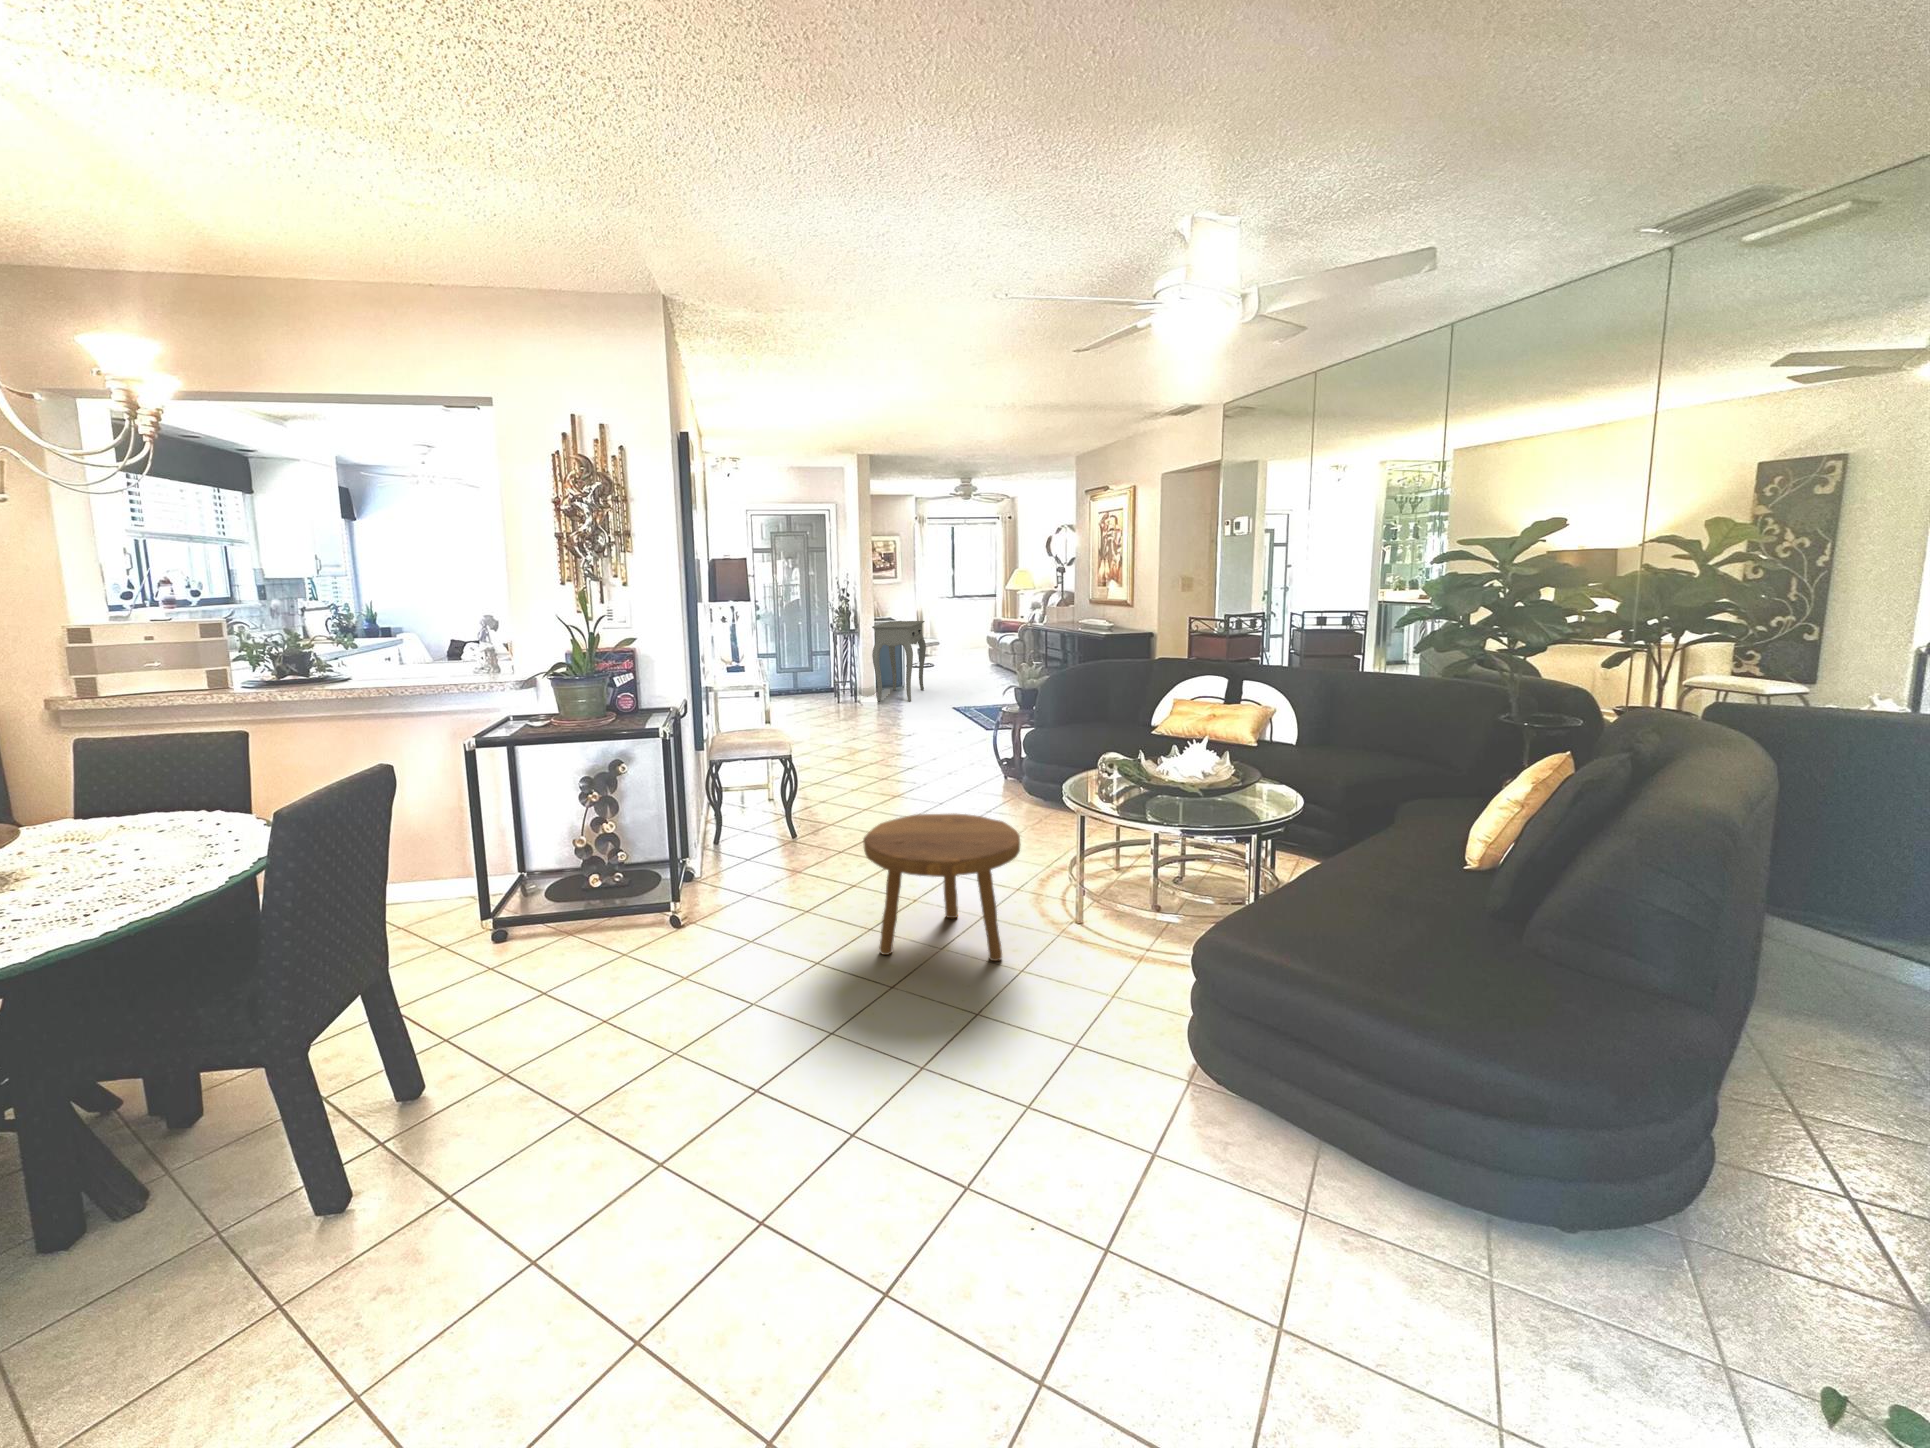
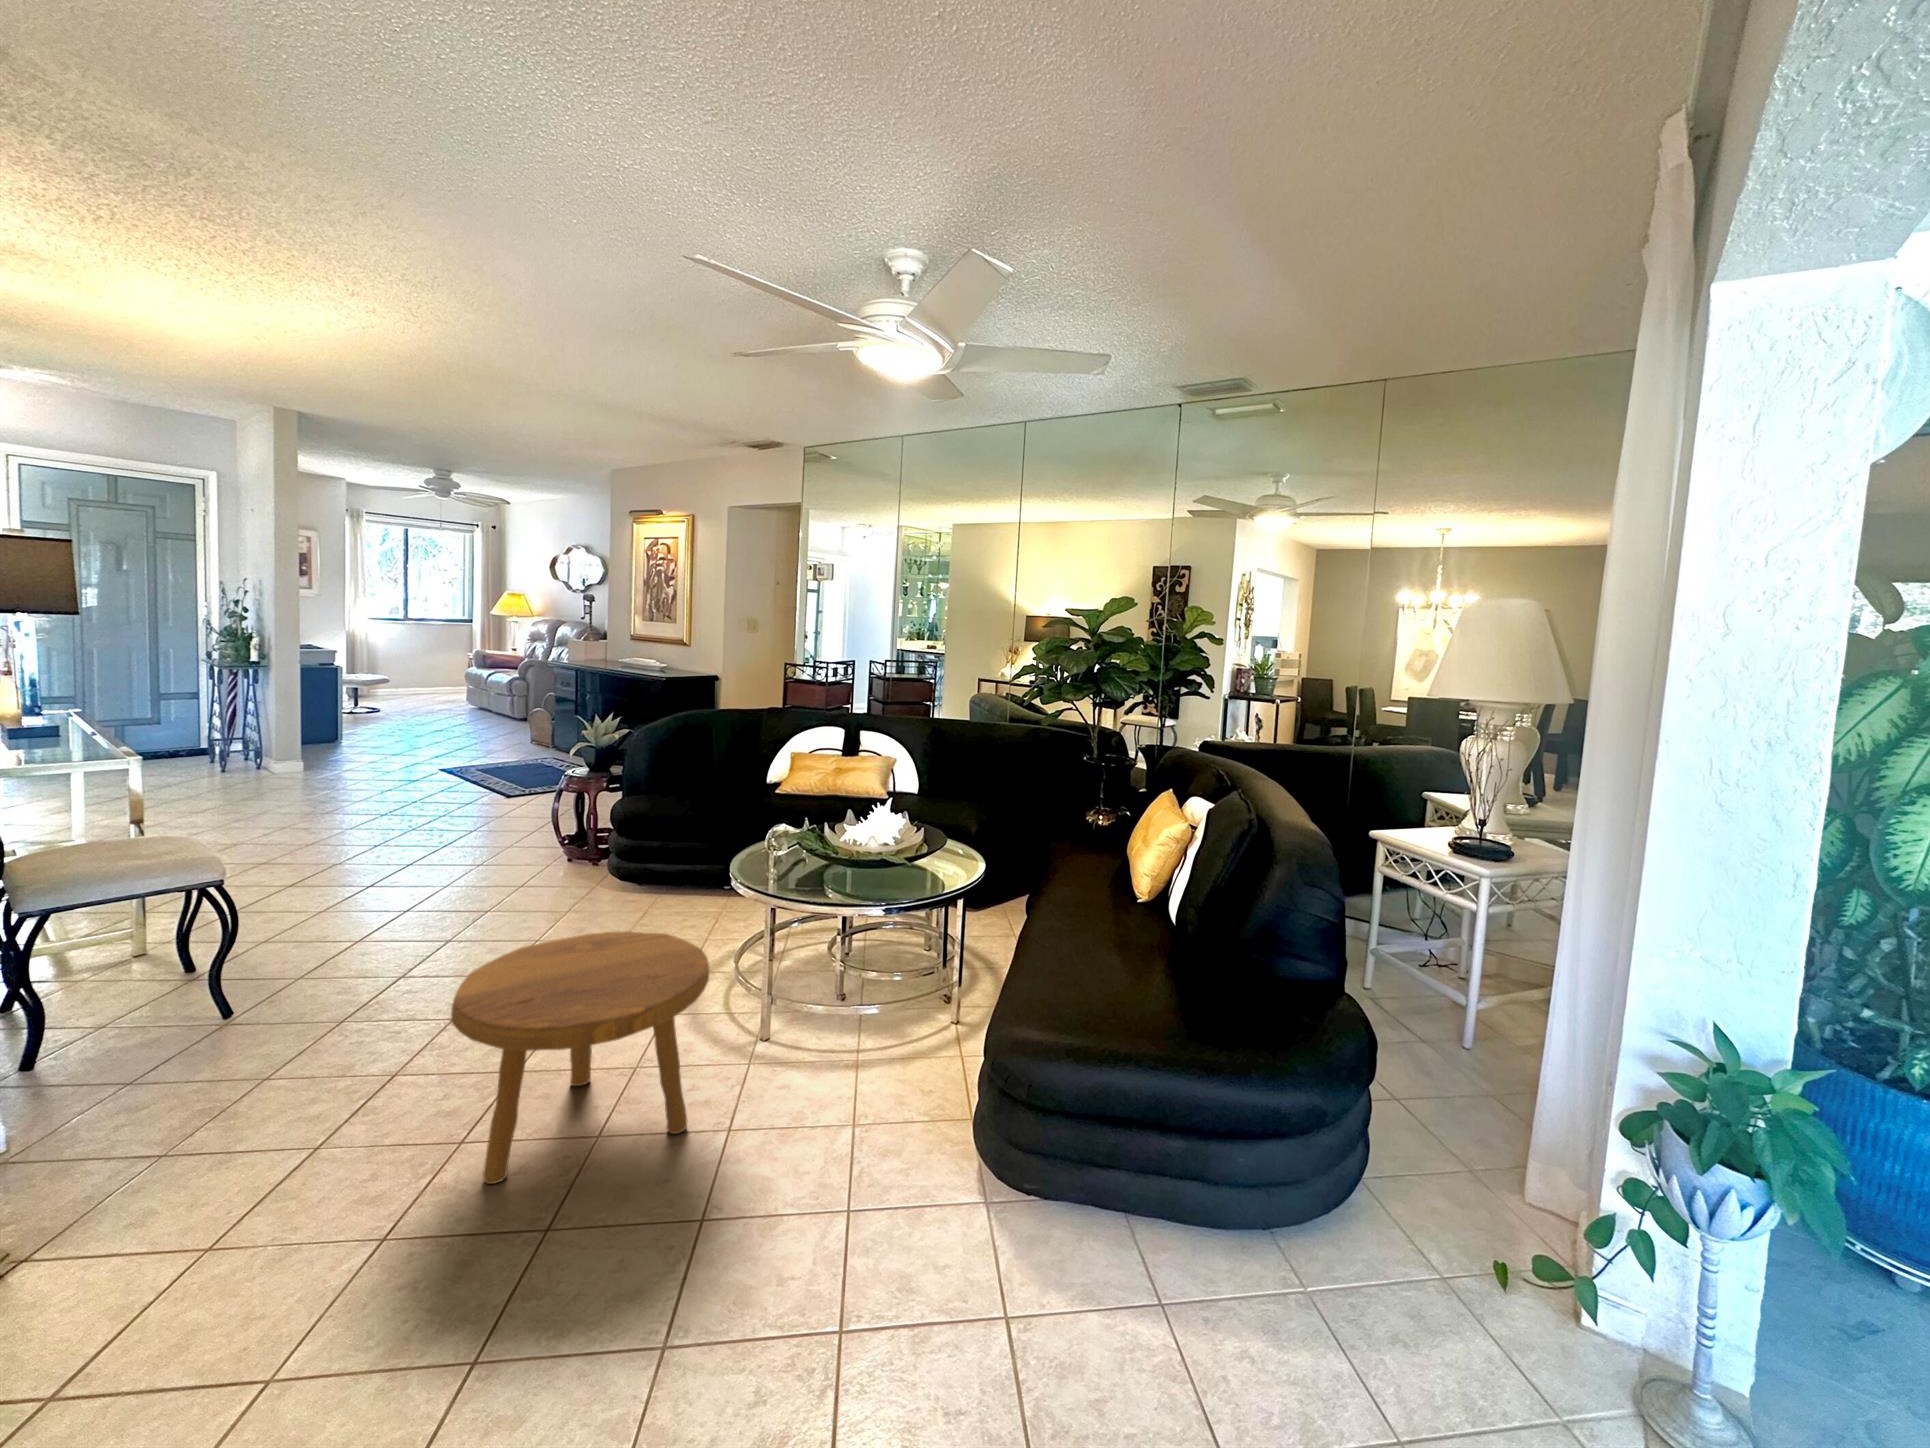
console table: present [872,621,926,701] -> none [295,650,385,764]

